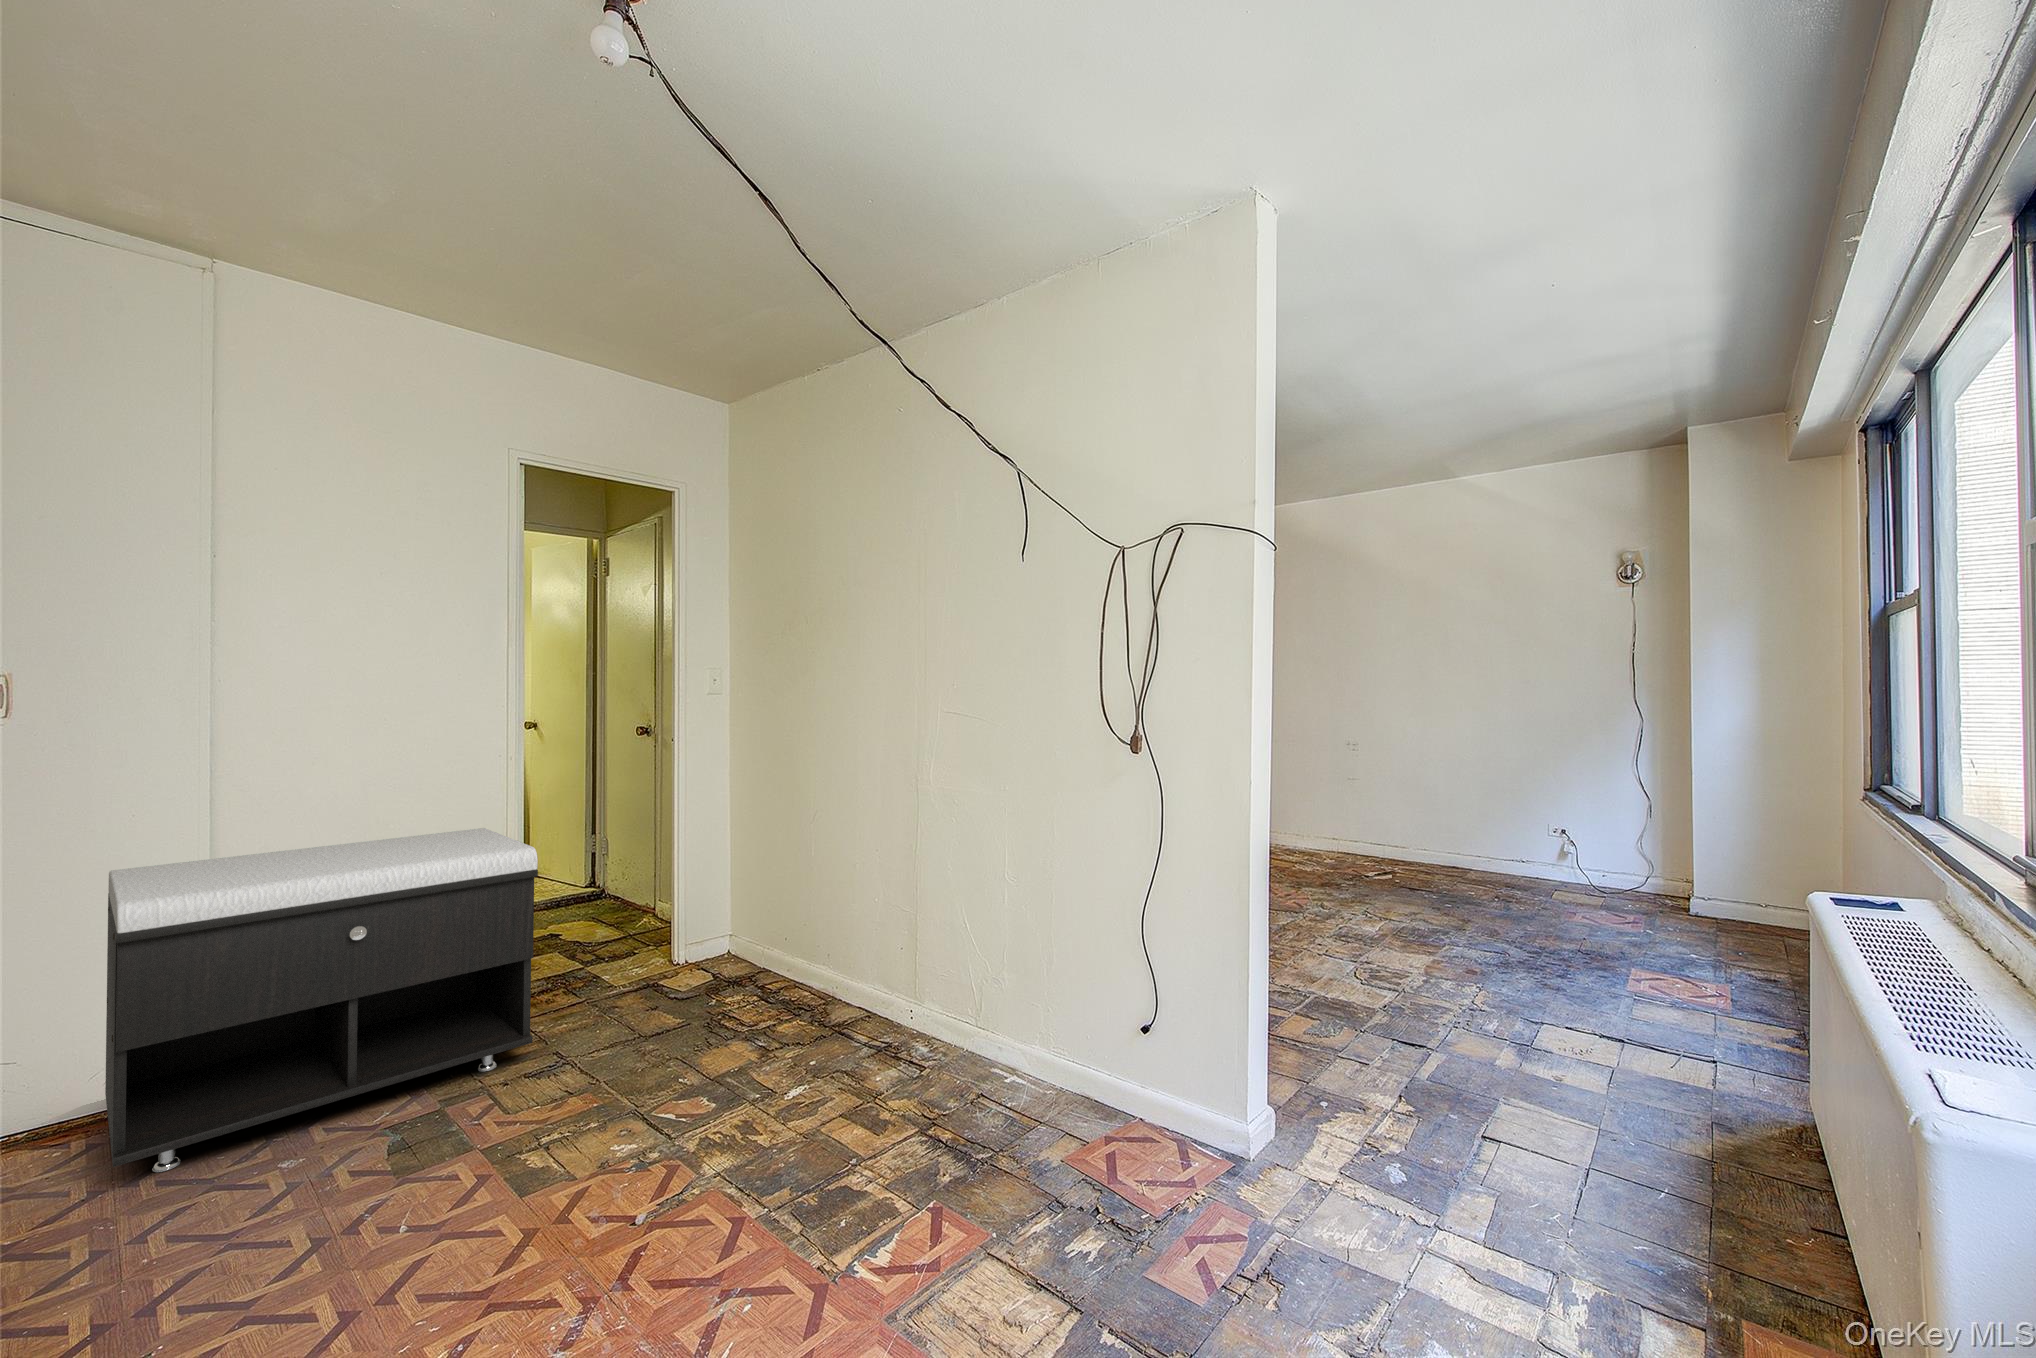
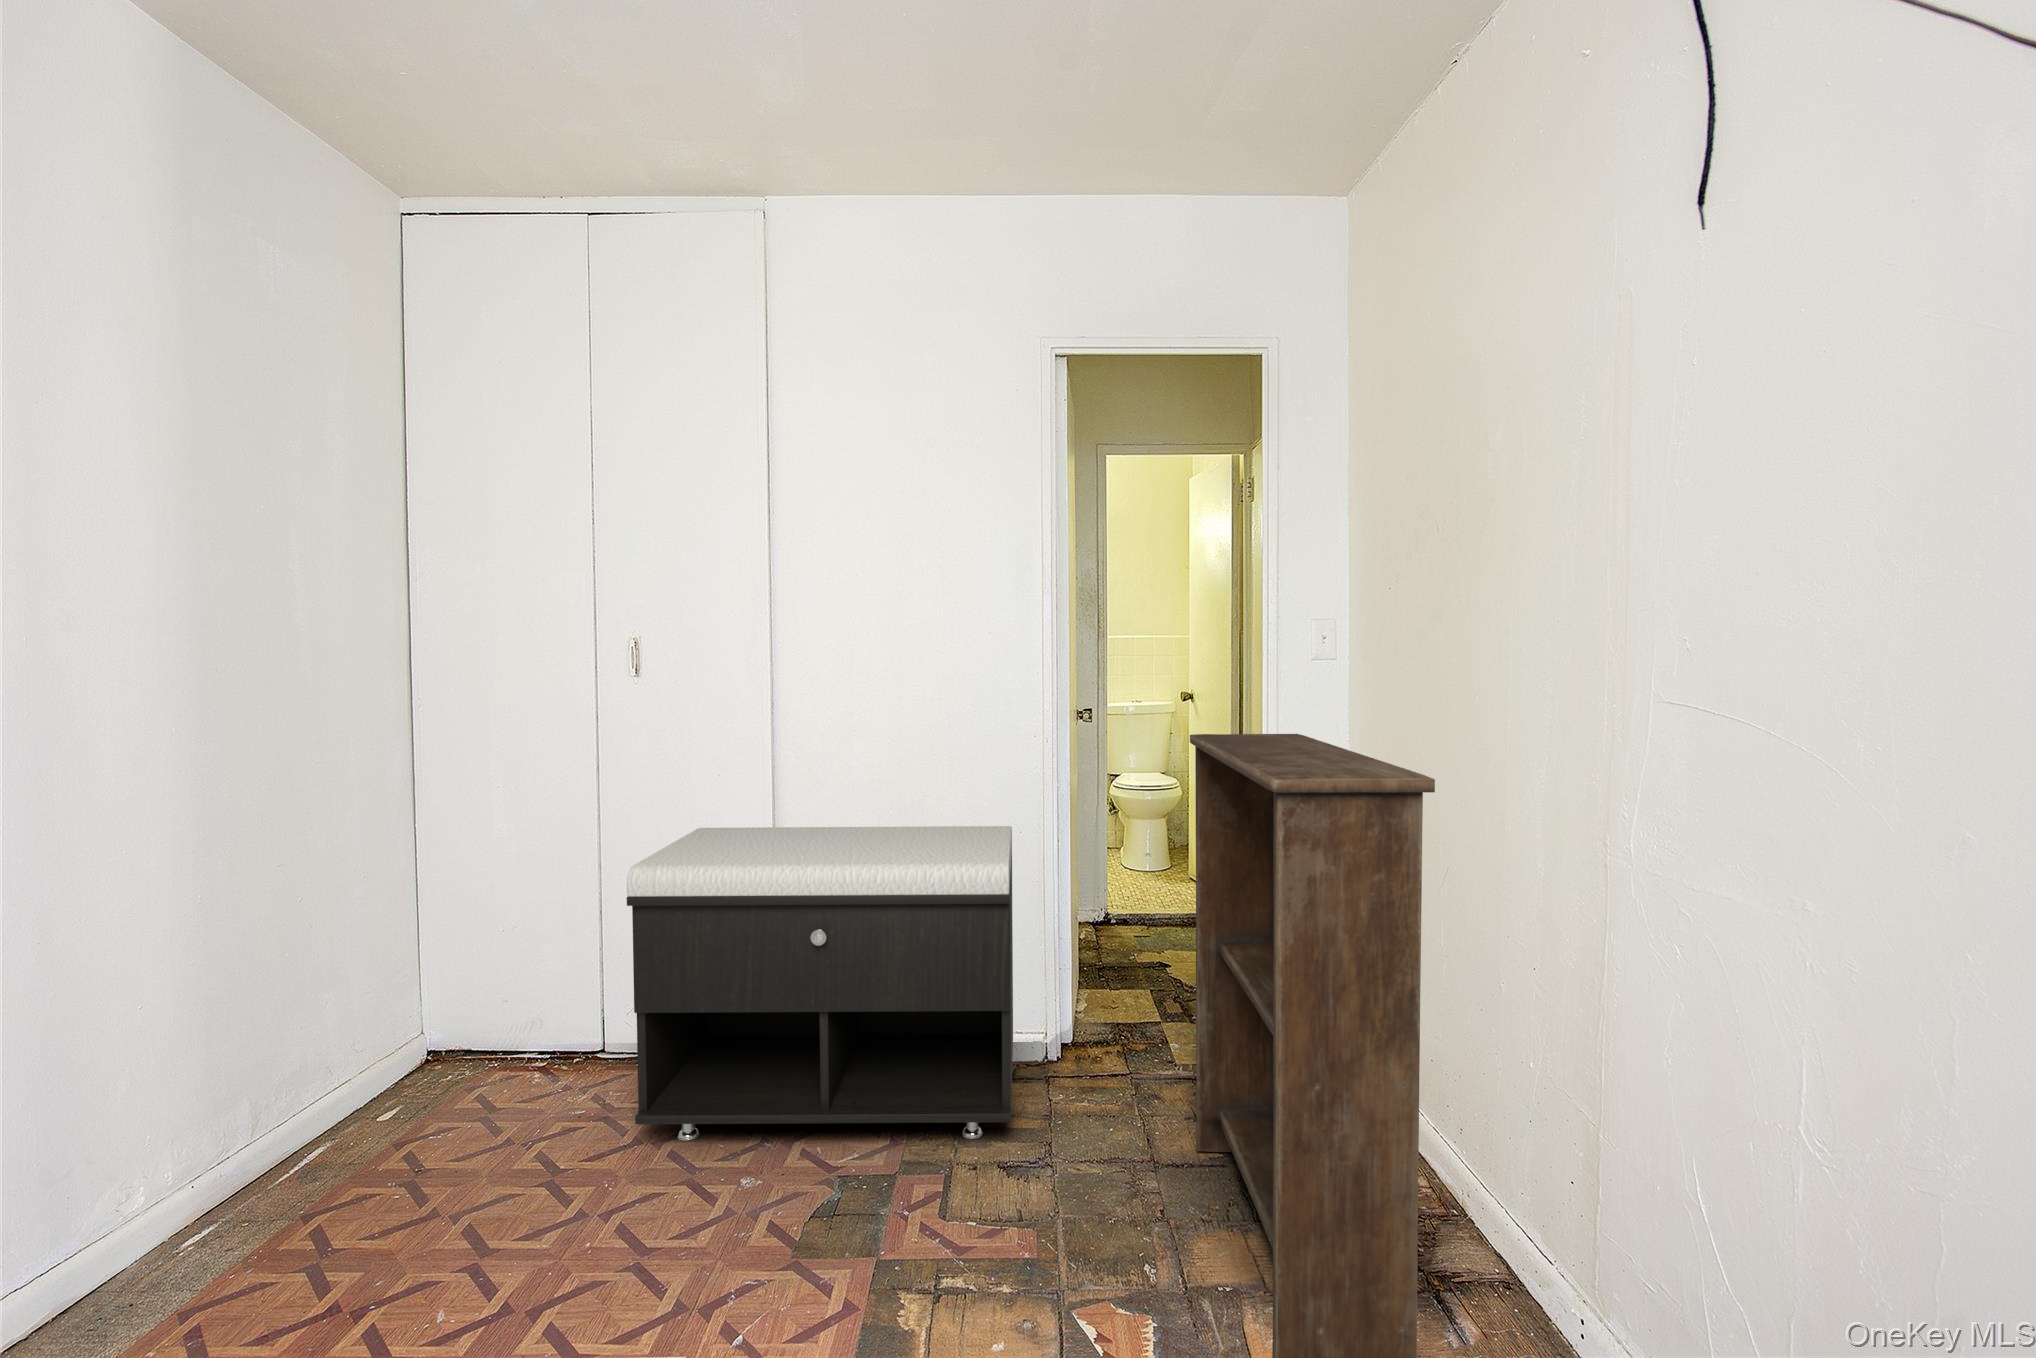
bookshelf: none [665,740,859,1090] -> present [1190,734,1435,1358]

